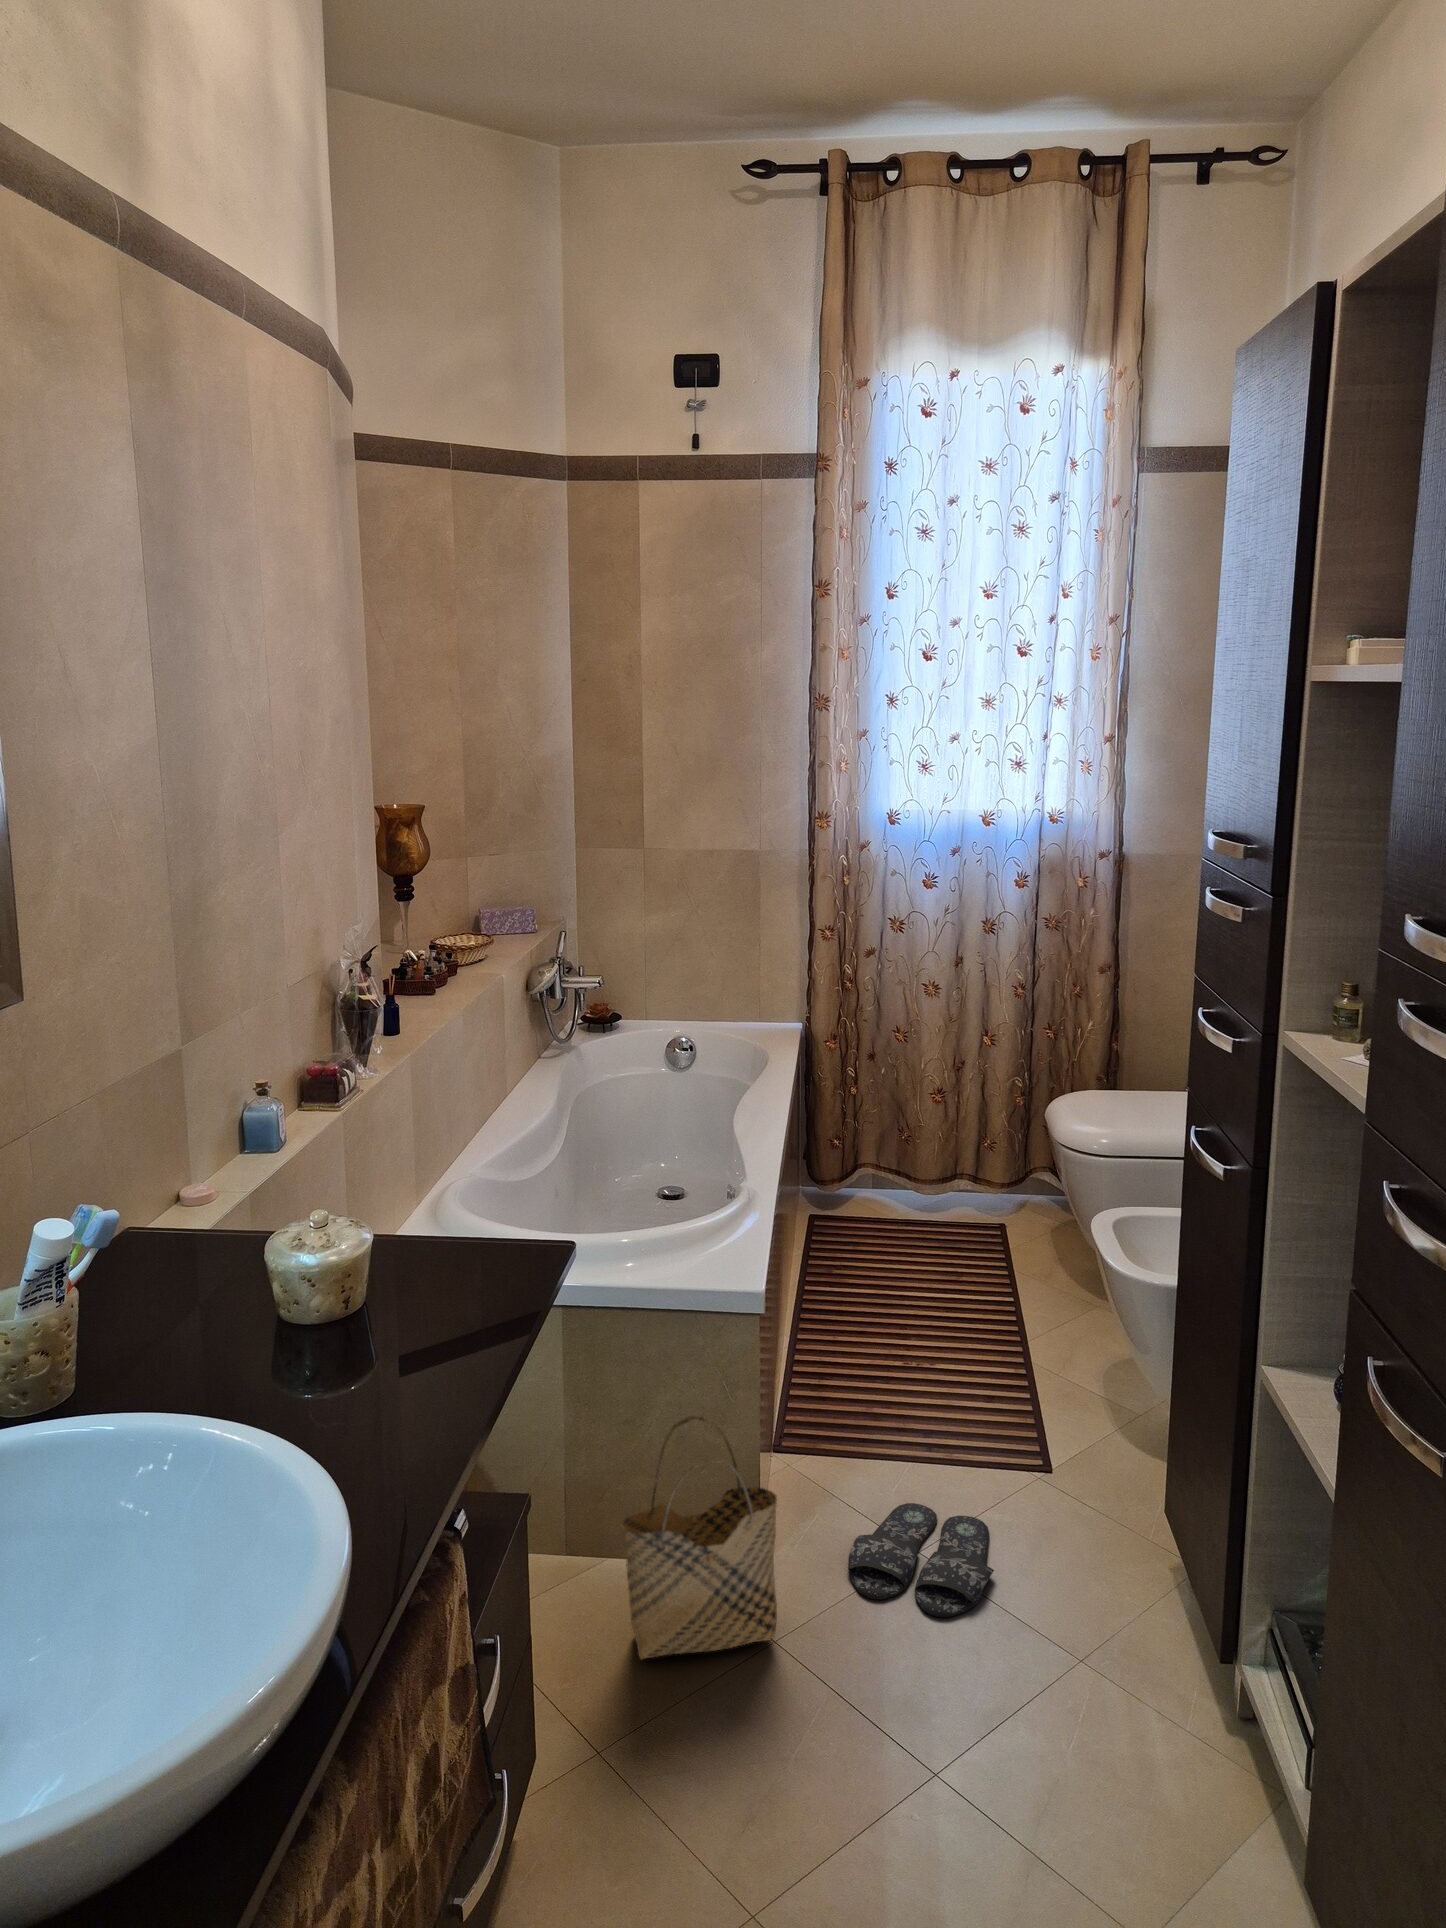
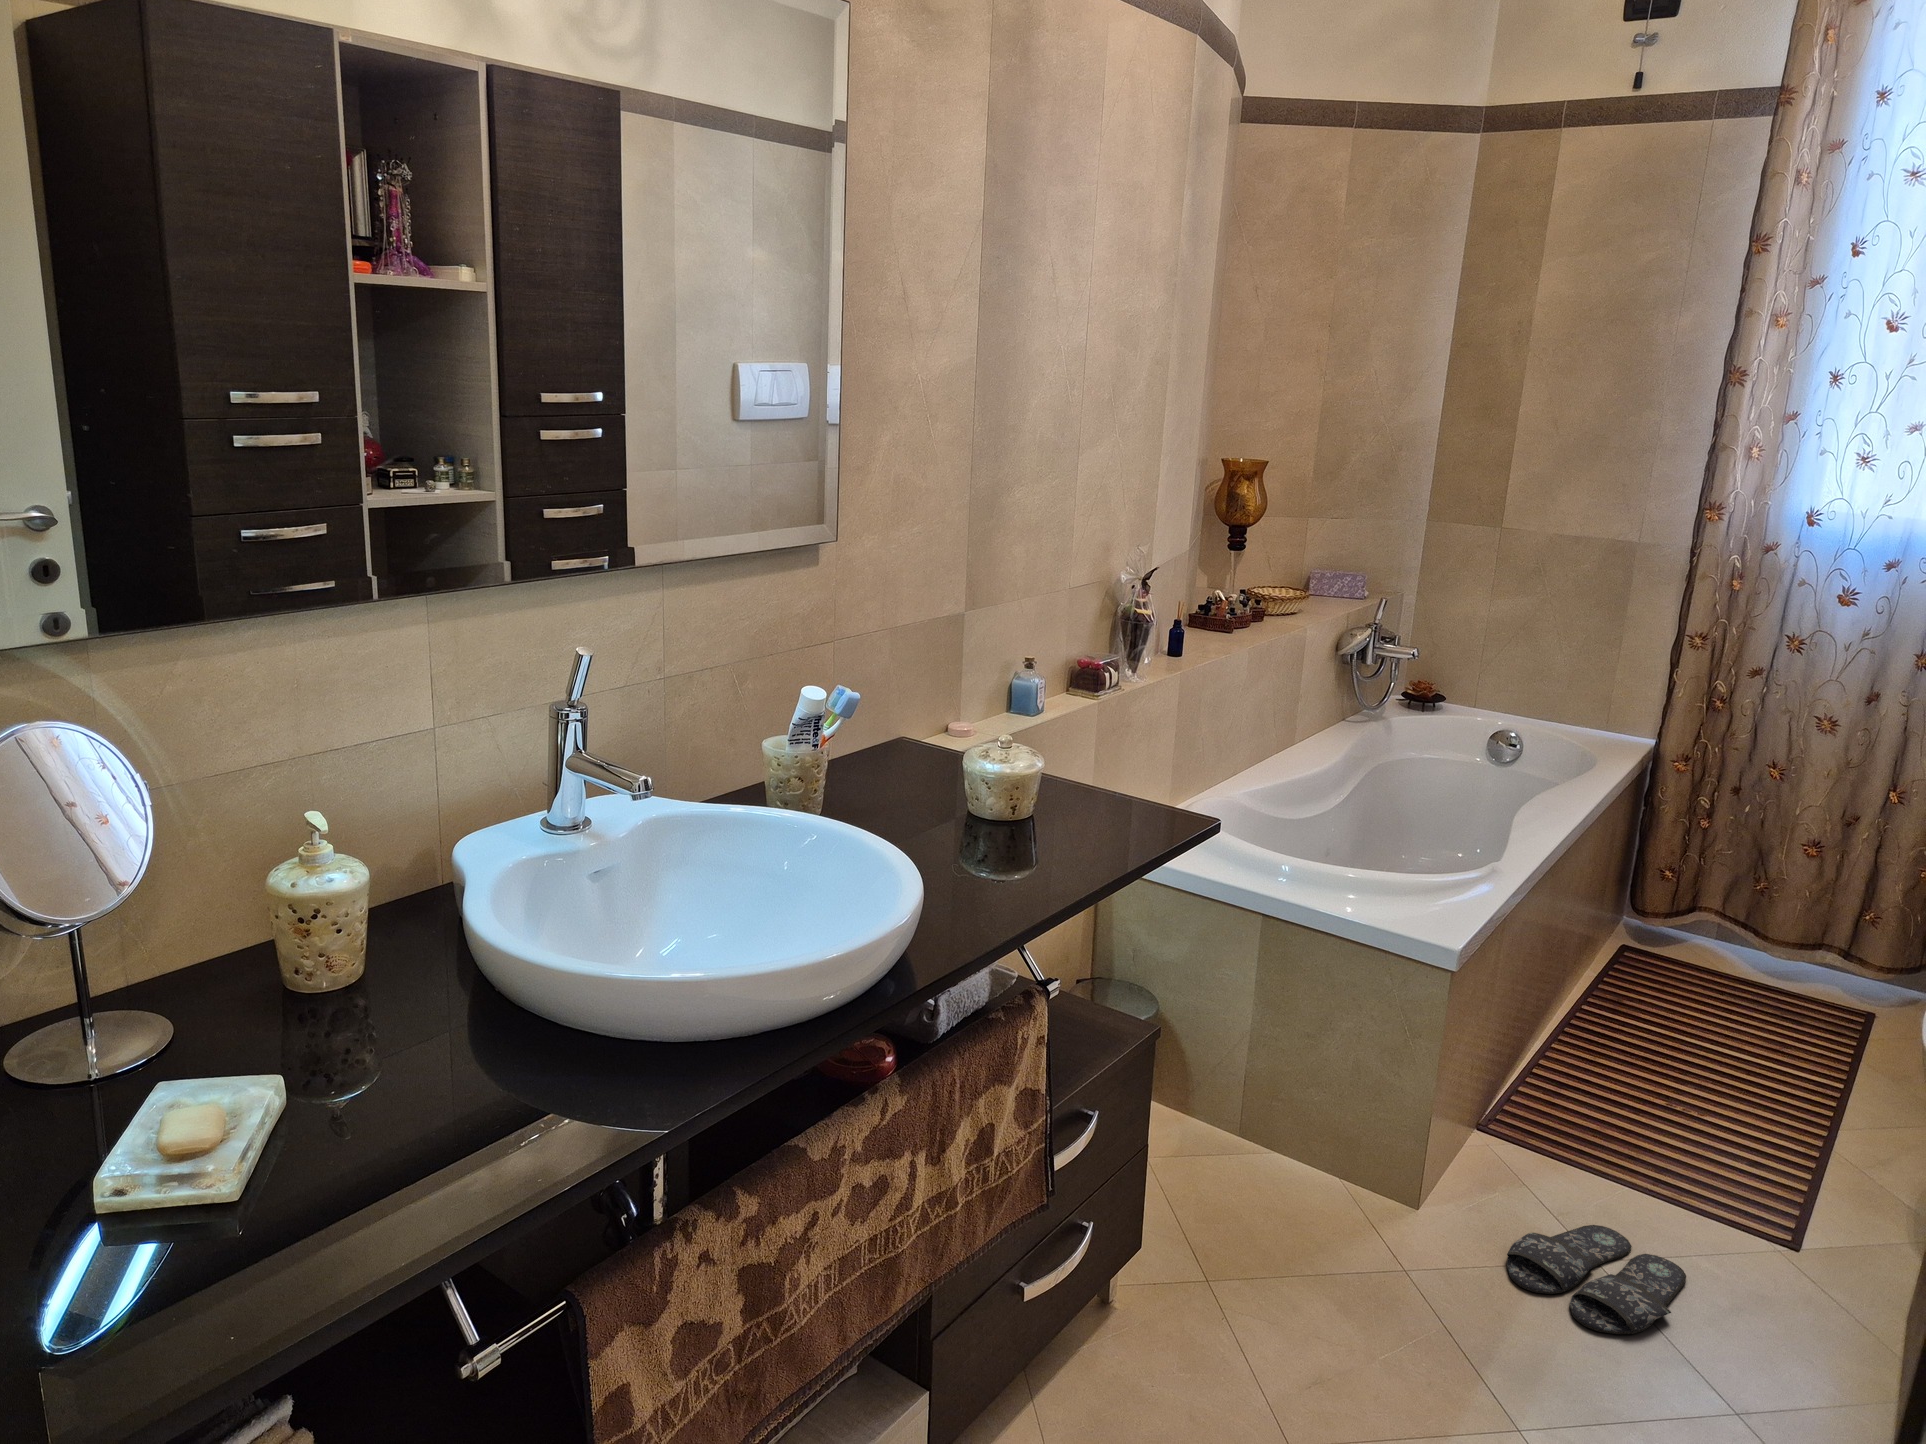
woven basket: present [622,1416,777,1659] -> none [1267,1047,1433,1278]

